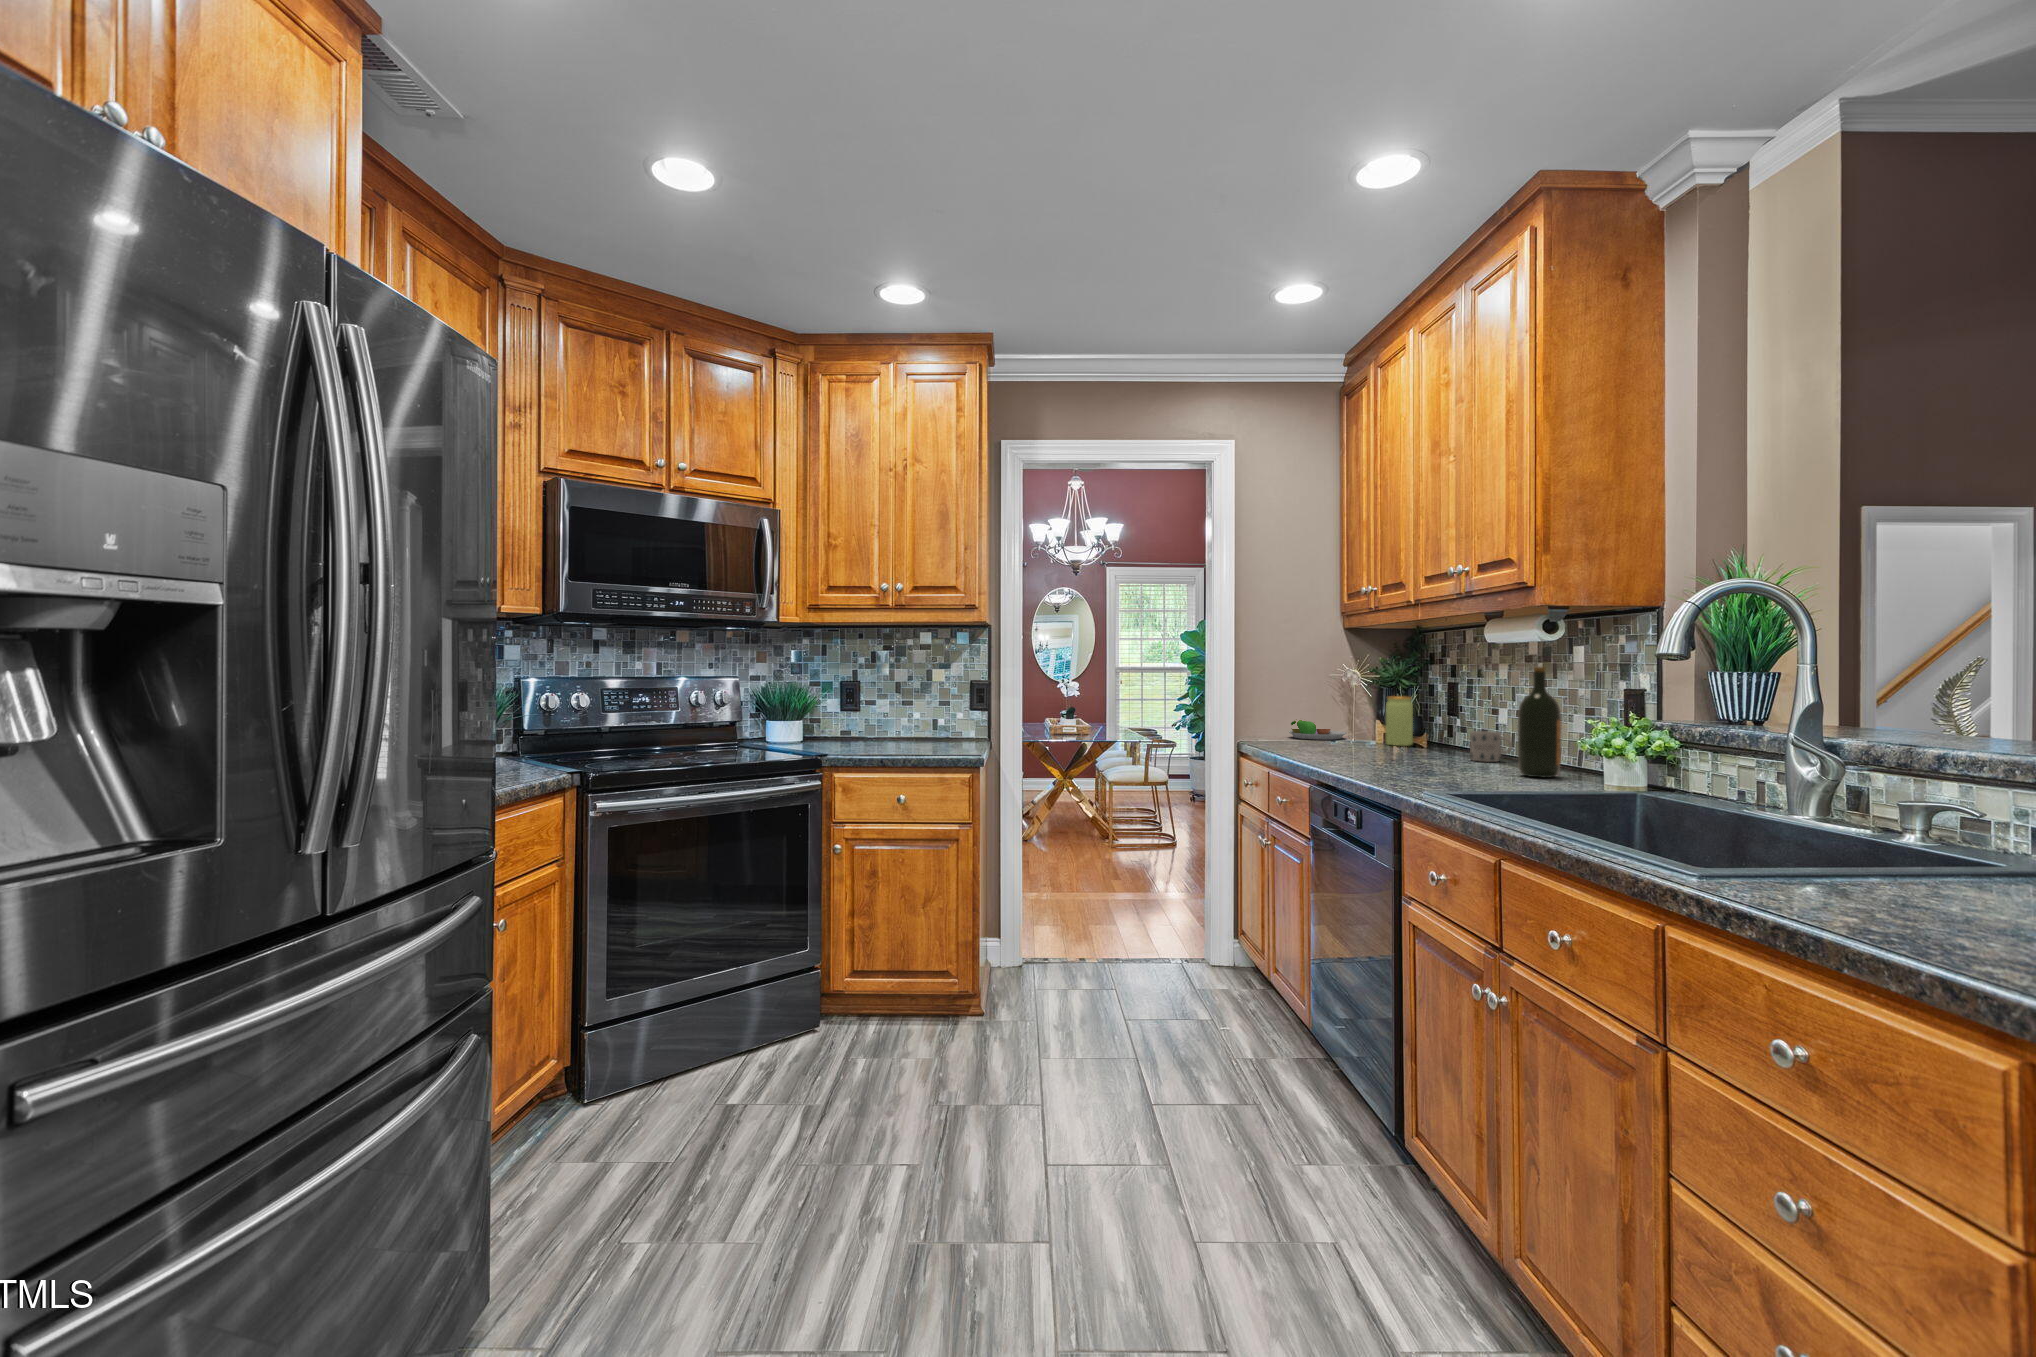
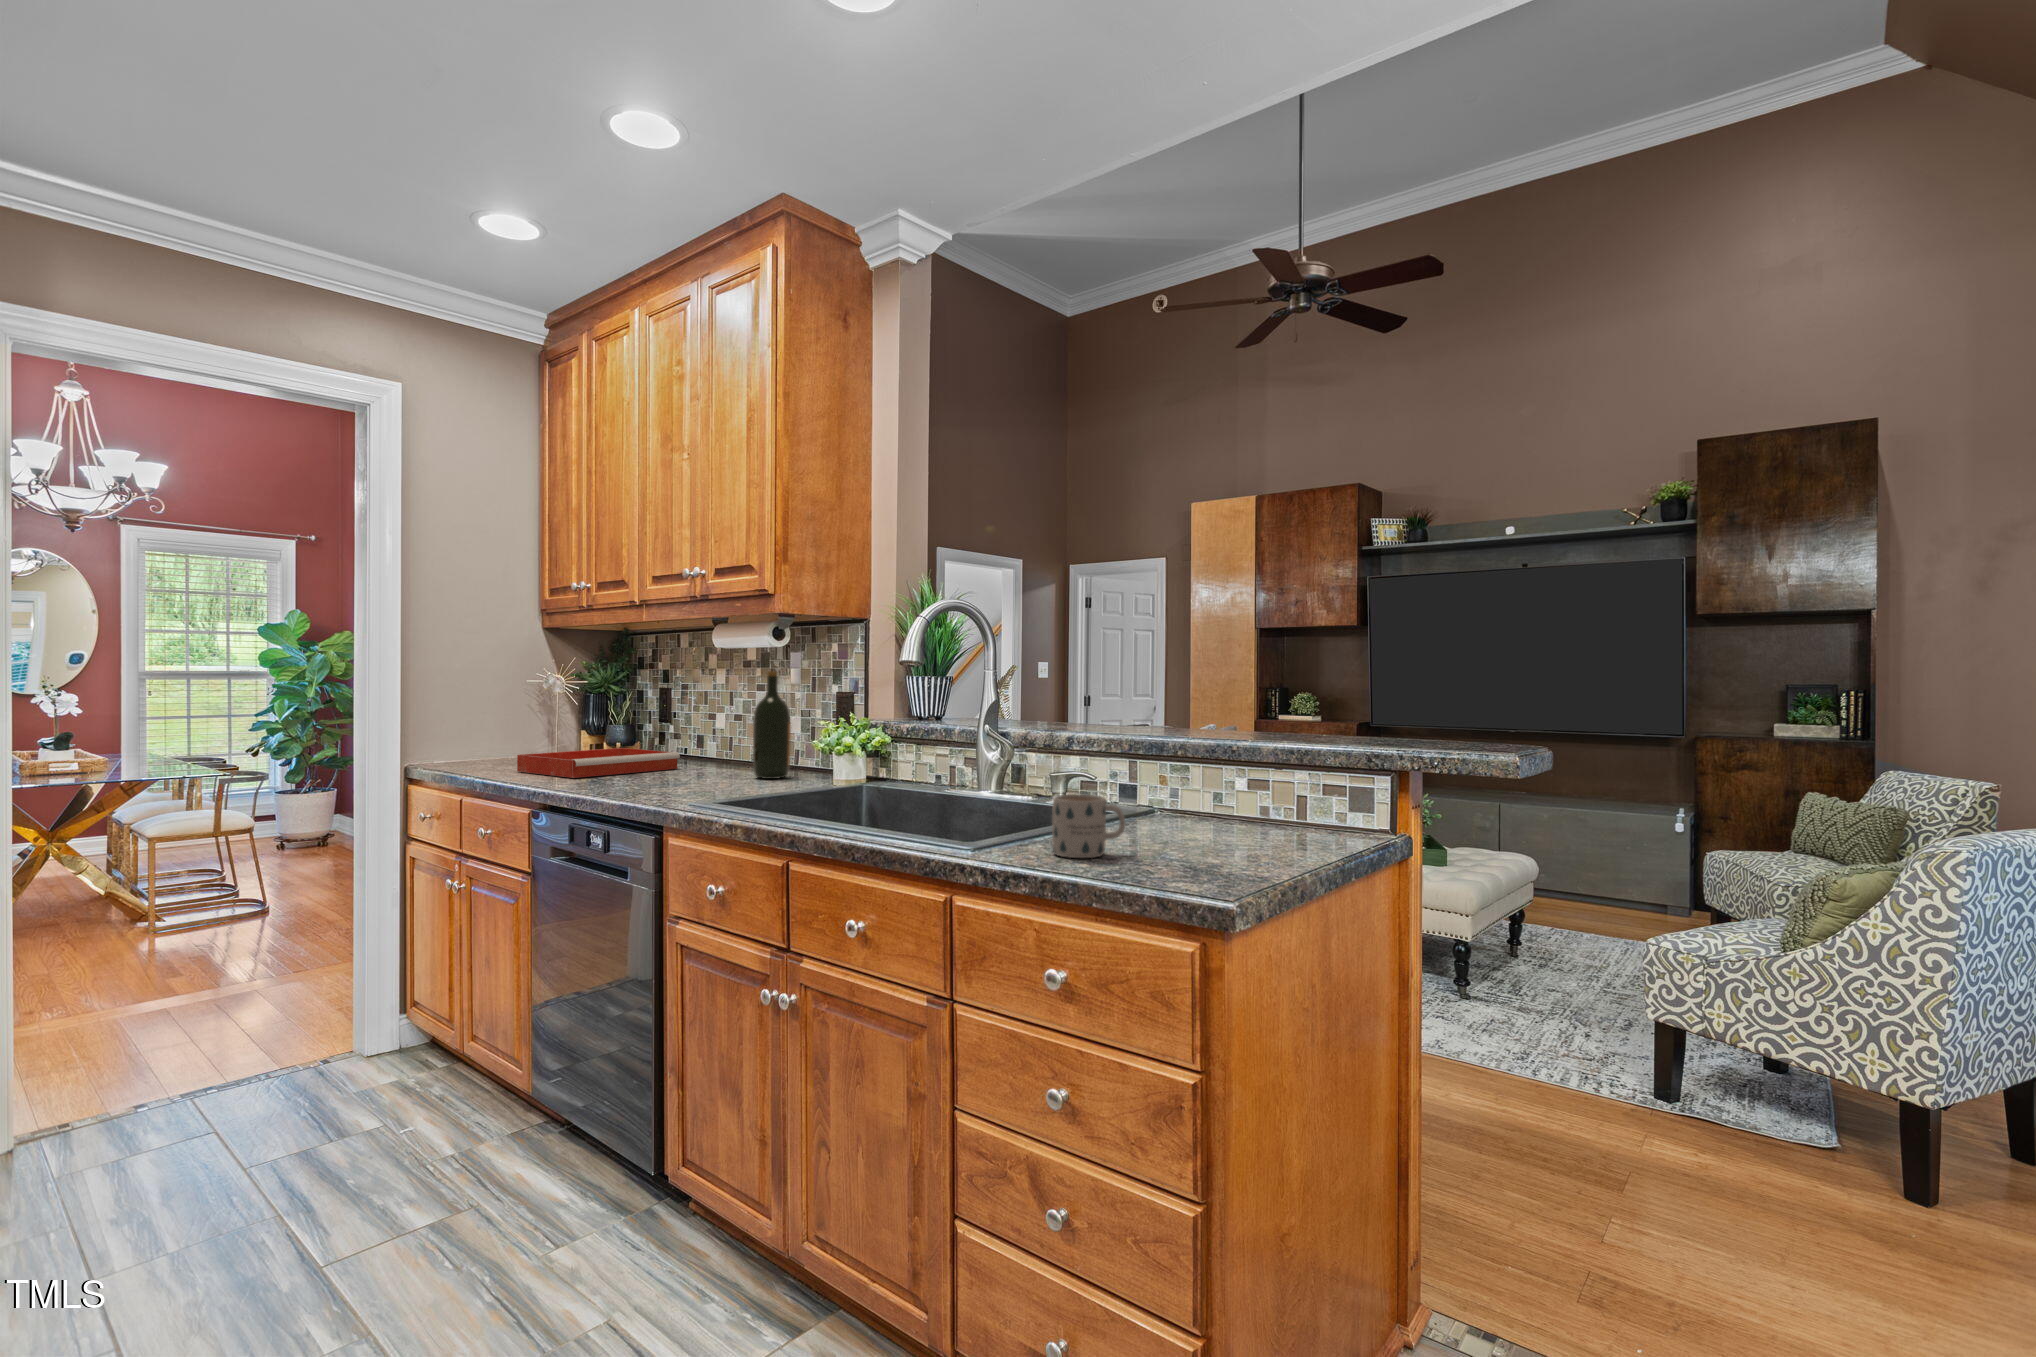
jar: present [1386,696,1413,746] -> none [596,703,626,756]
fruit bowl: present [1289,719,1347,740] -> none [472,727,546,755]
mug: present [1470,731,1512,762] -> present [1052,794,1125,858]
tray: none [1308,738,1451,762] -> present [517,748,680,778]

